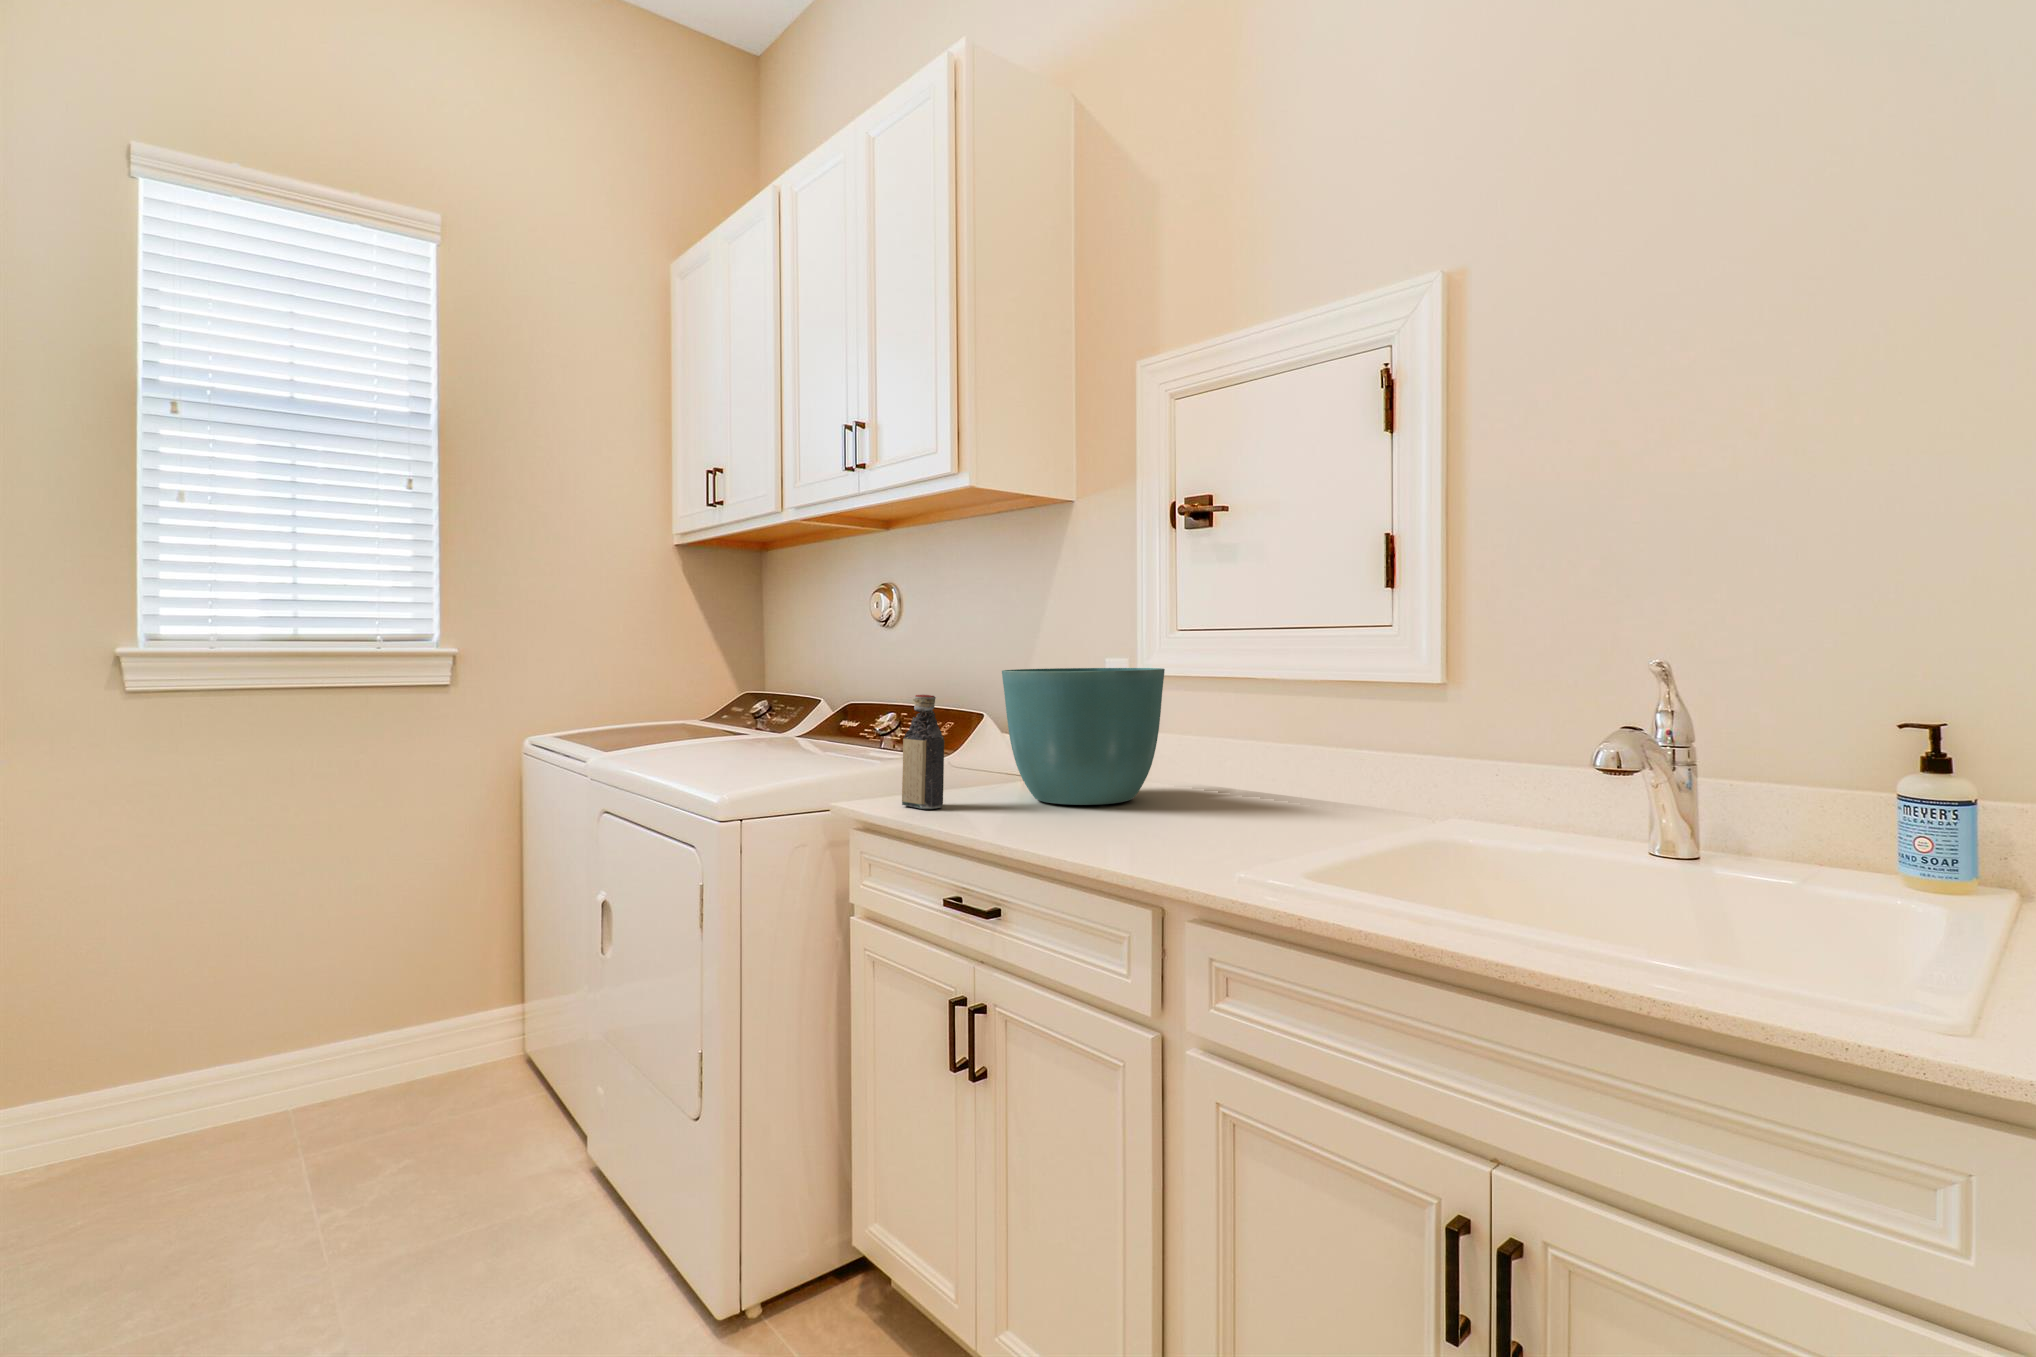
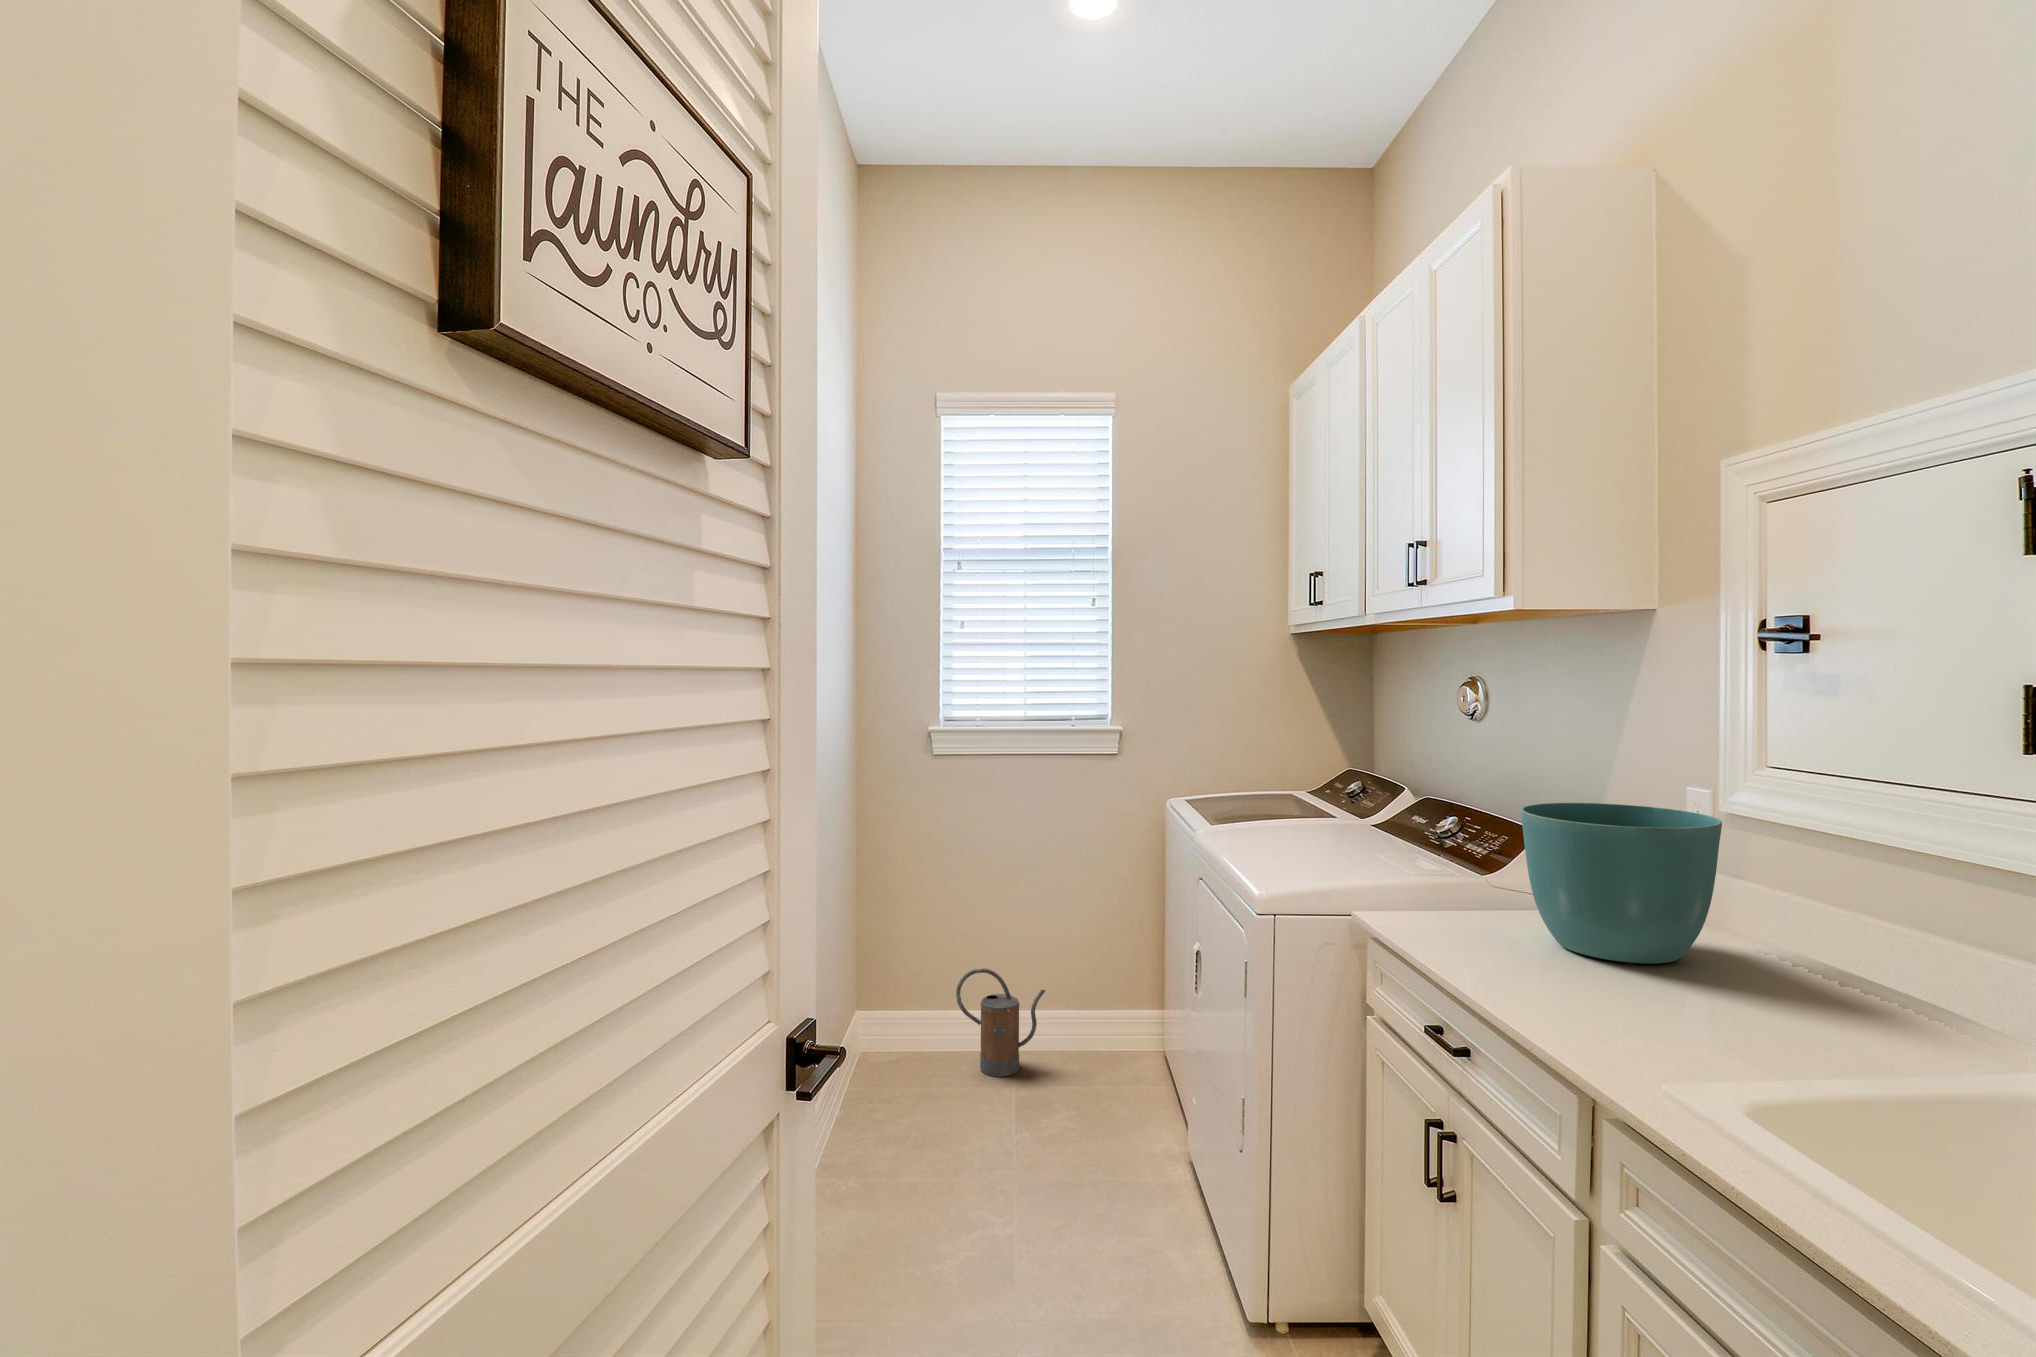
bottle: present [902,695,944,809] -> none [1411,825,1453,935]
watering can: none [189,1006,354,1160] -> present [956,968,1046,1076]

